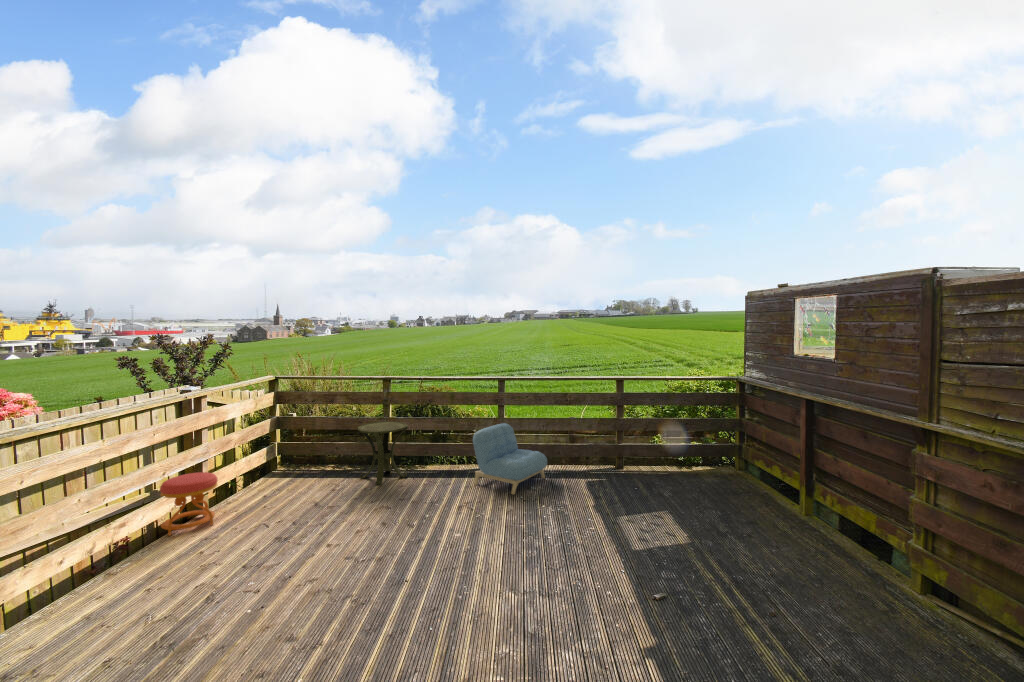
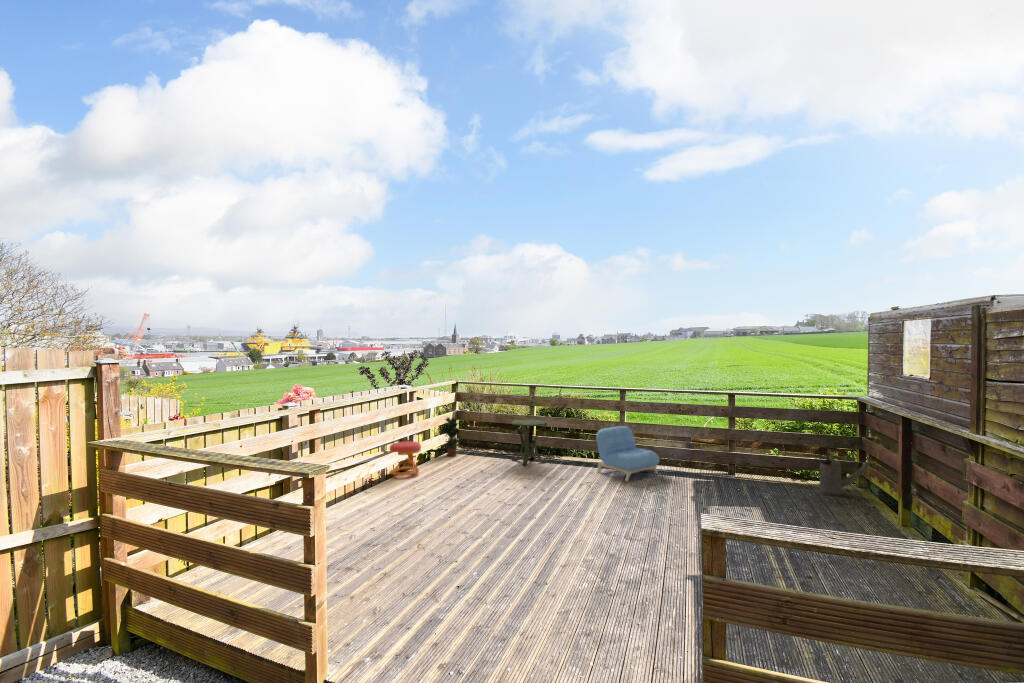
potted plant: none [252,427,289,481] -> present [442,418,462,456]
watering can: none [704,438,759,485] -> present [811,452,870,496]

